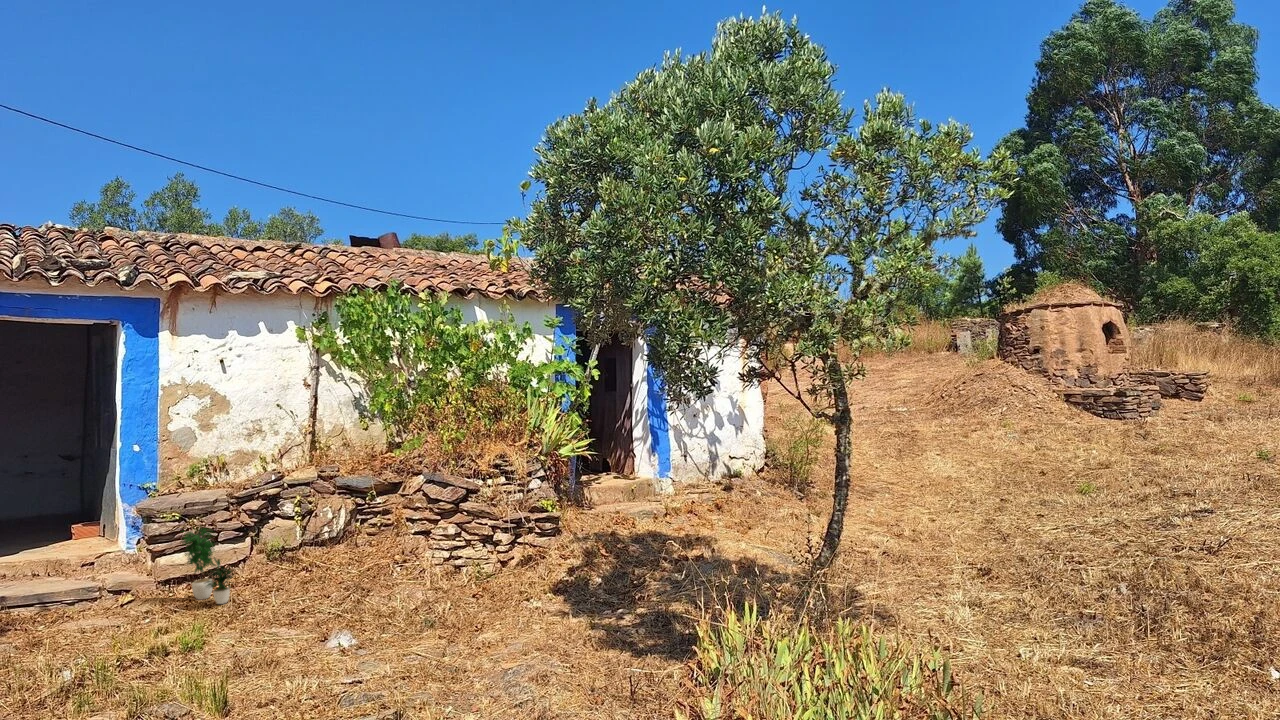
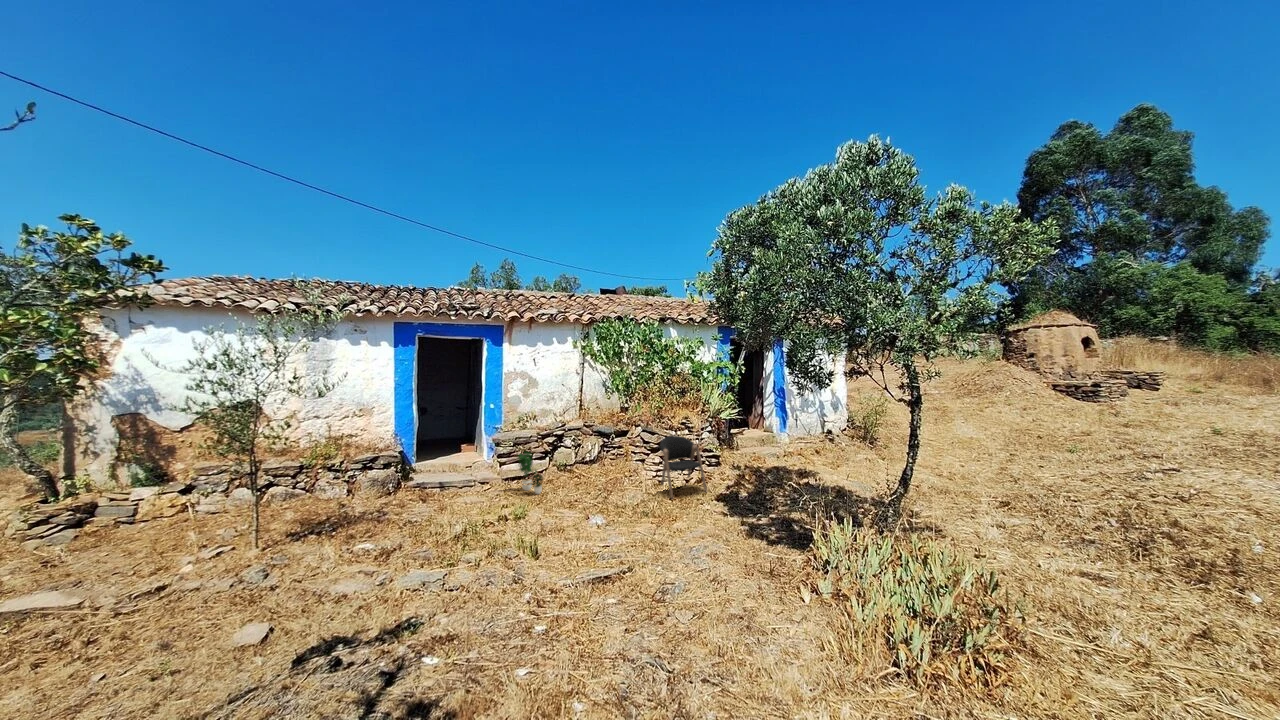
chair: none [452,488,535,597] -> present [660,436,707,499]

